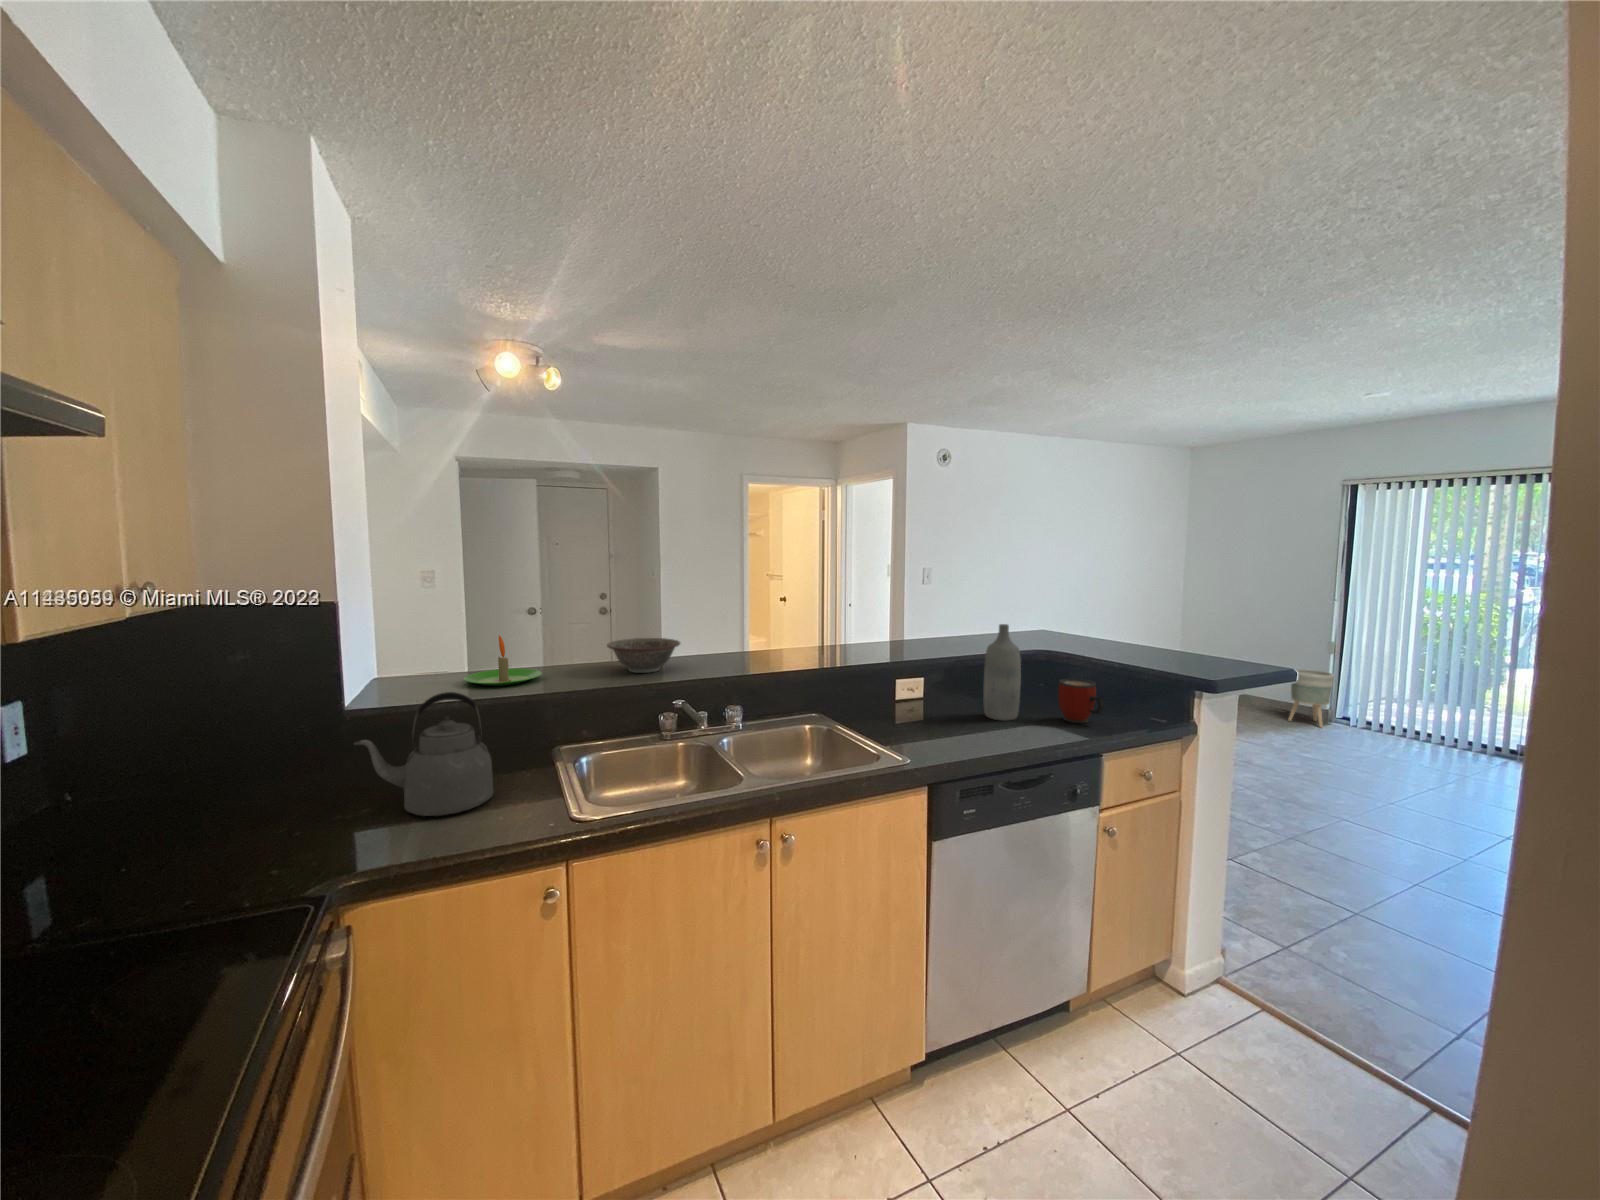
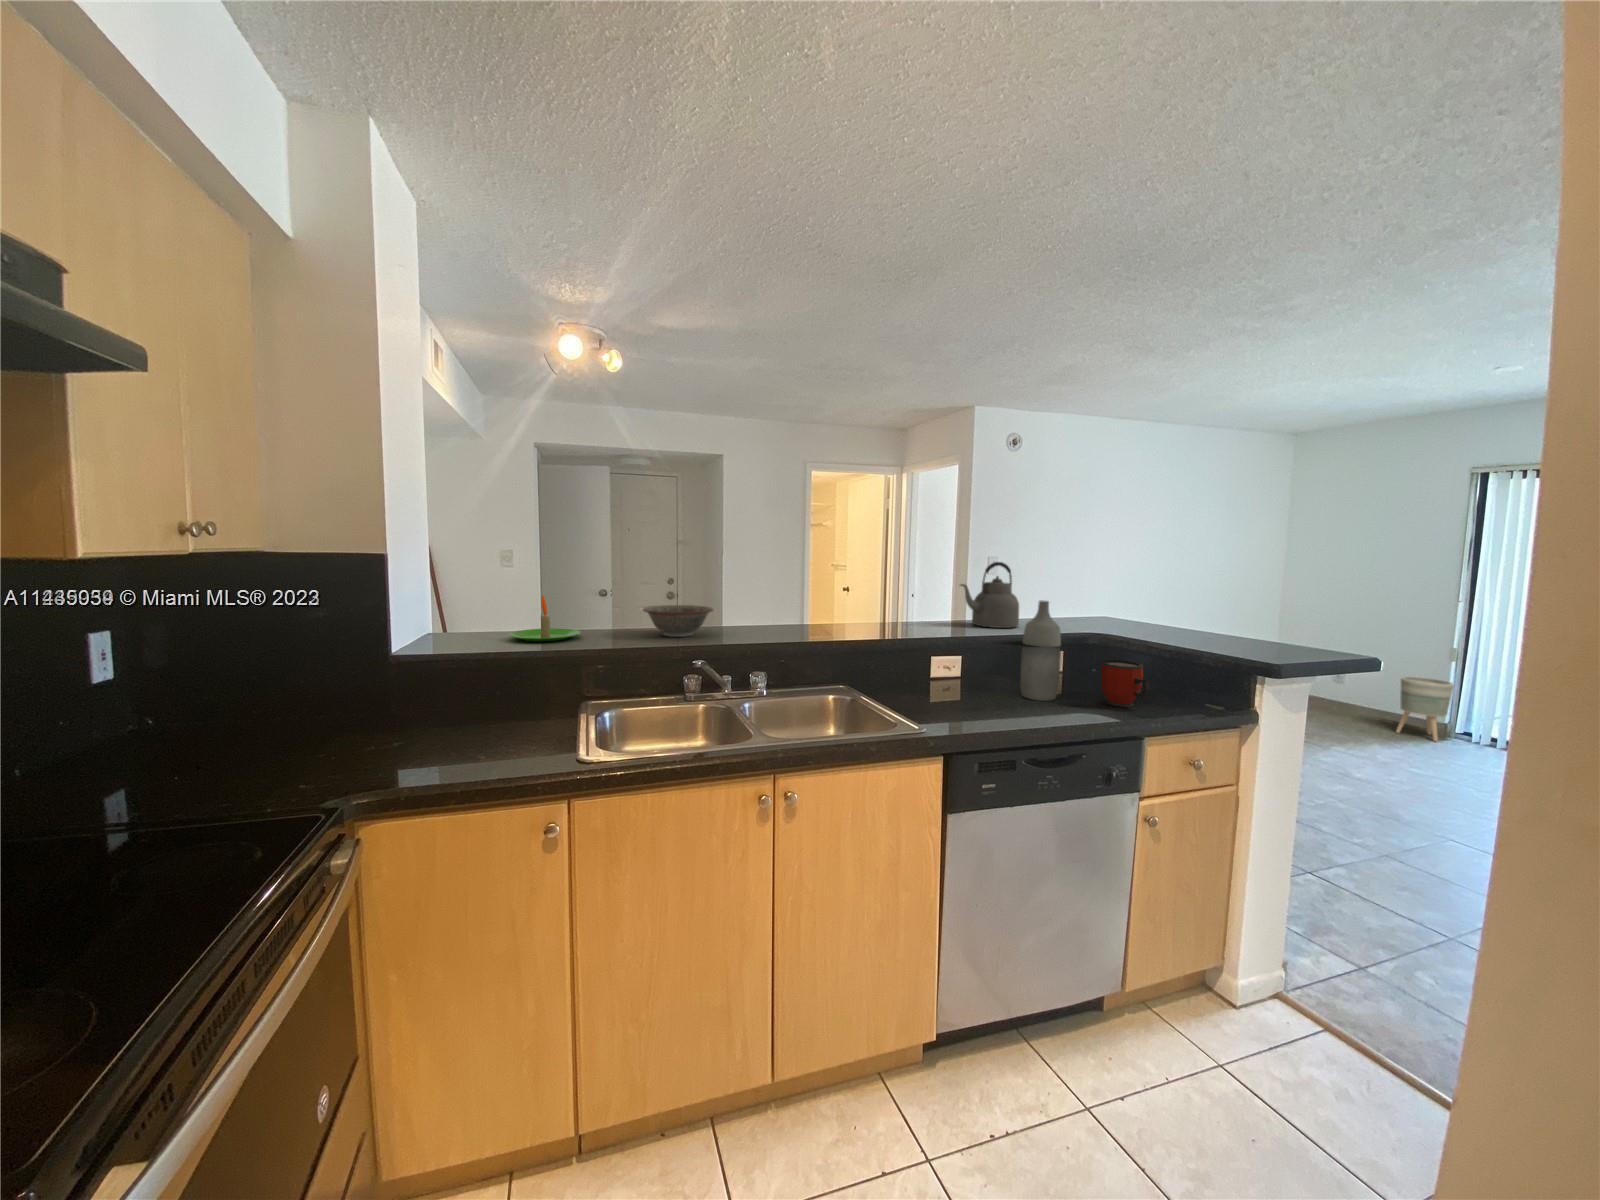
kettle: present [354,692,494,816] -> present [960,562,1019,628]

